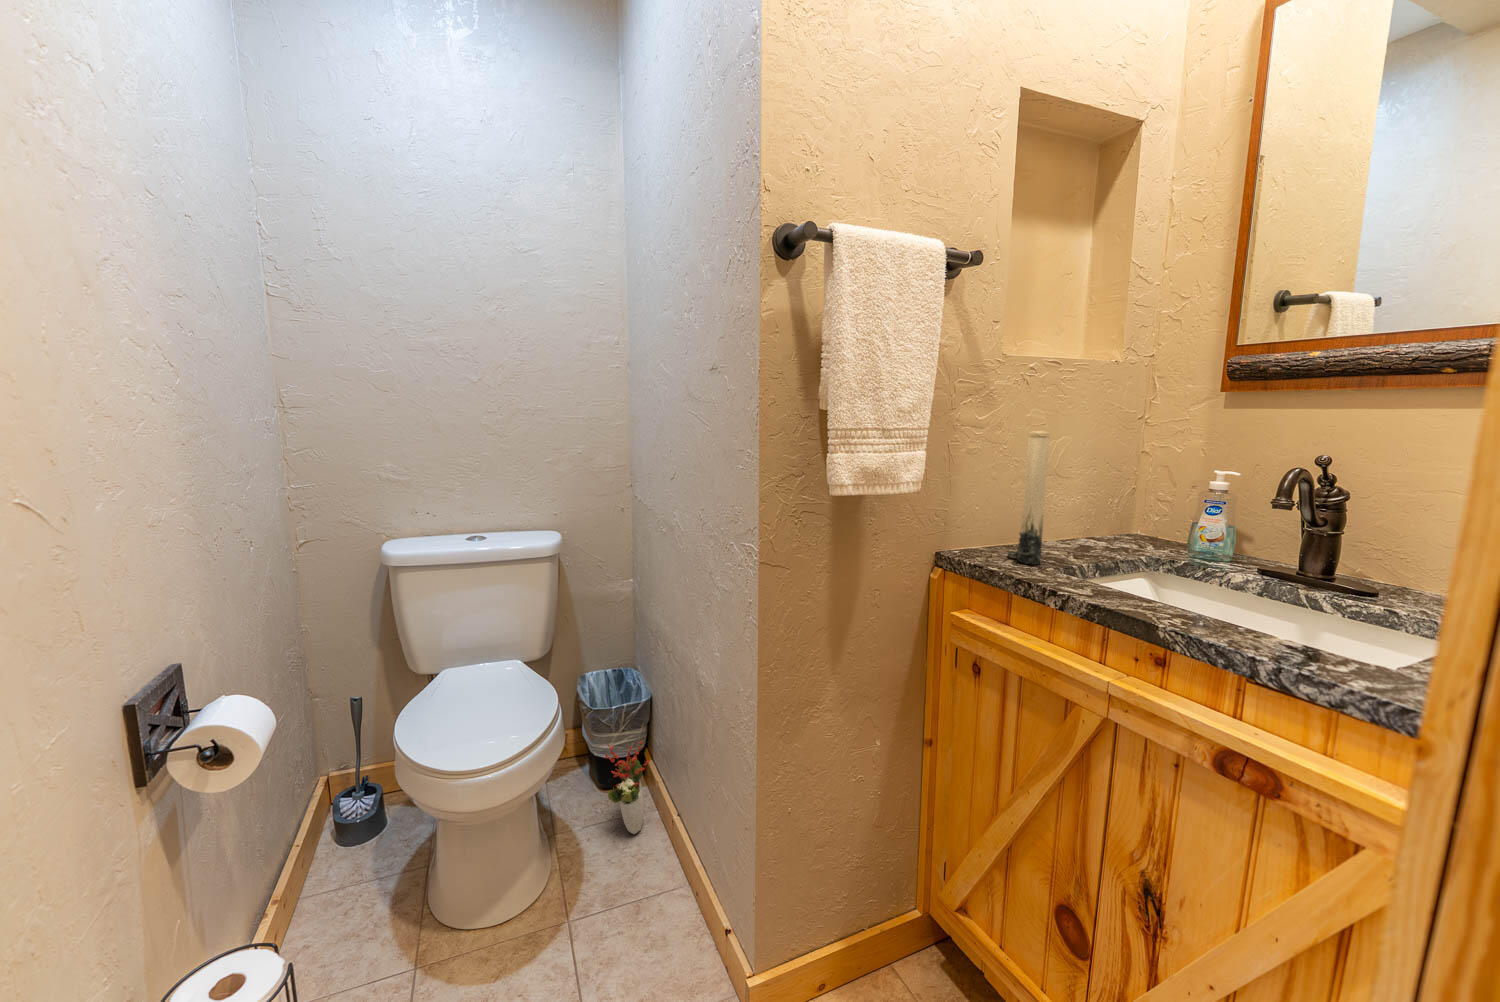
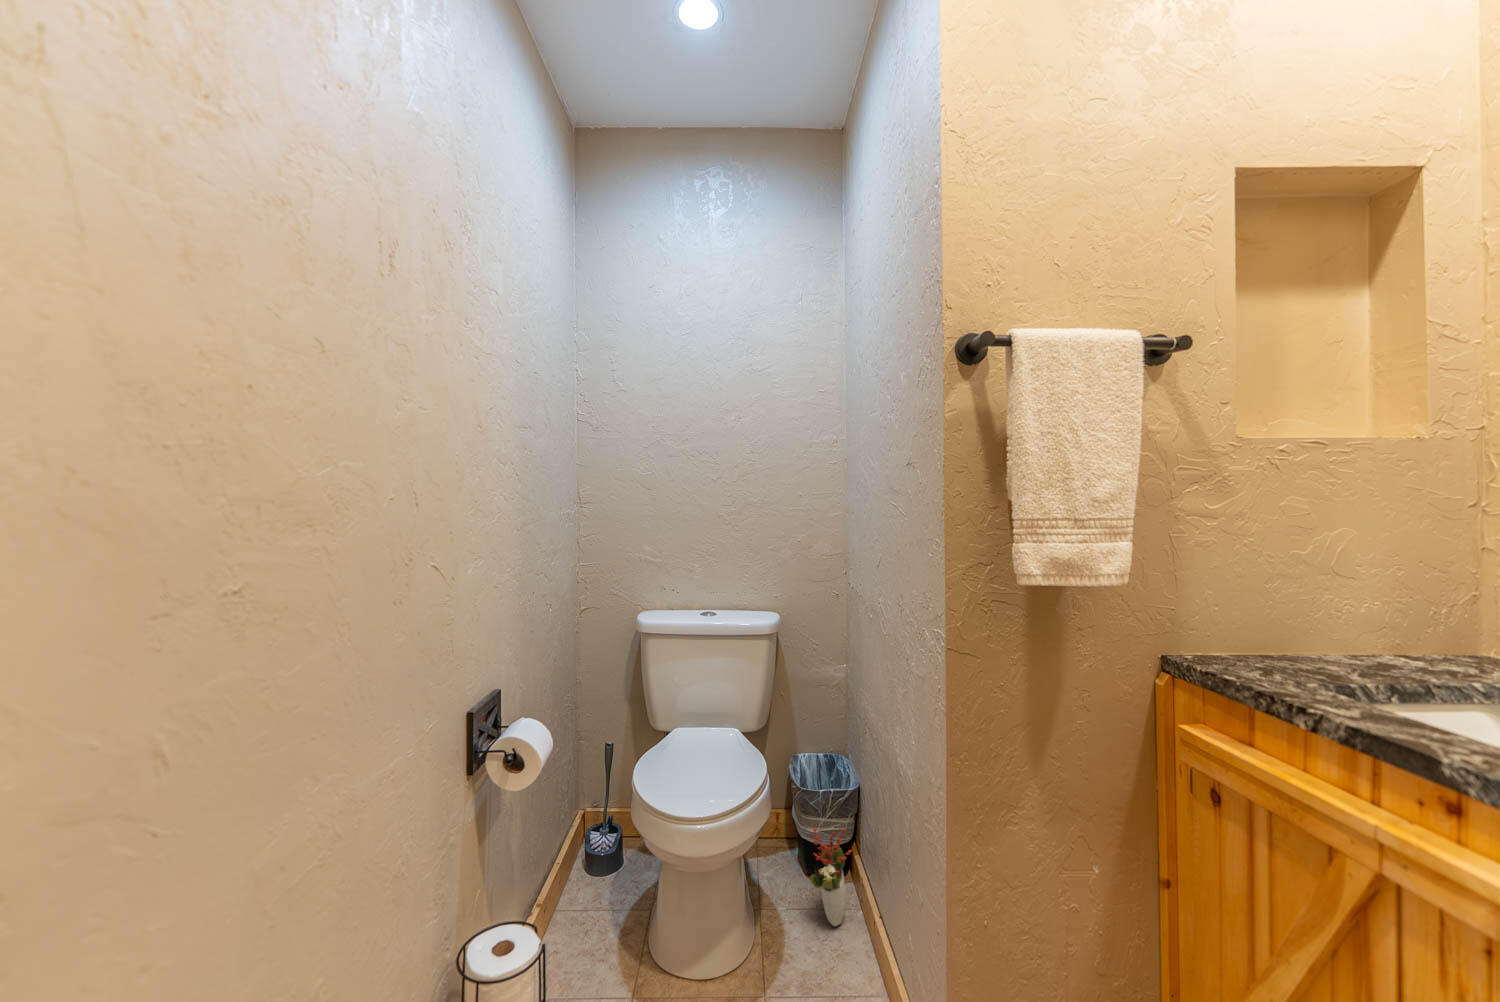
candle: present [1007,431,1050,564] -> none [1254,523,1300,678]

